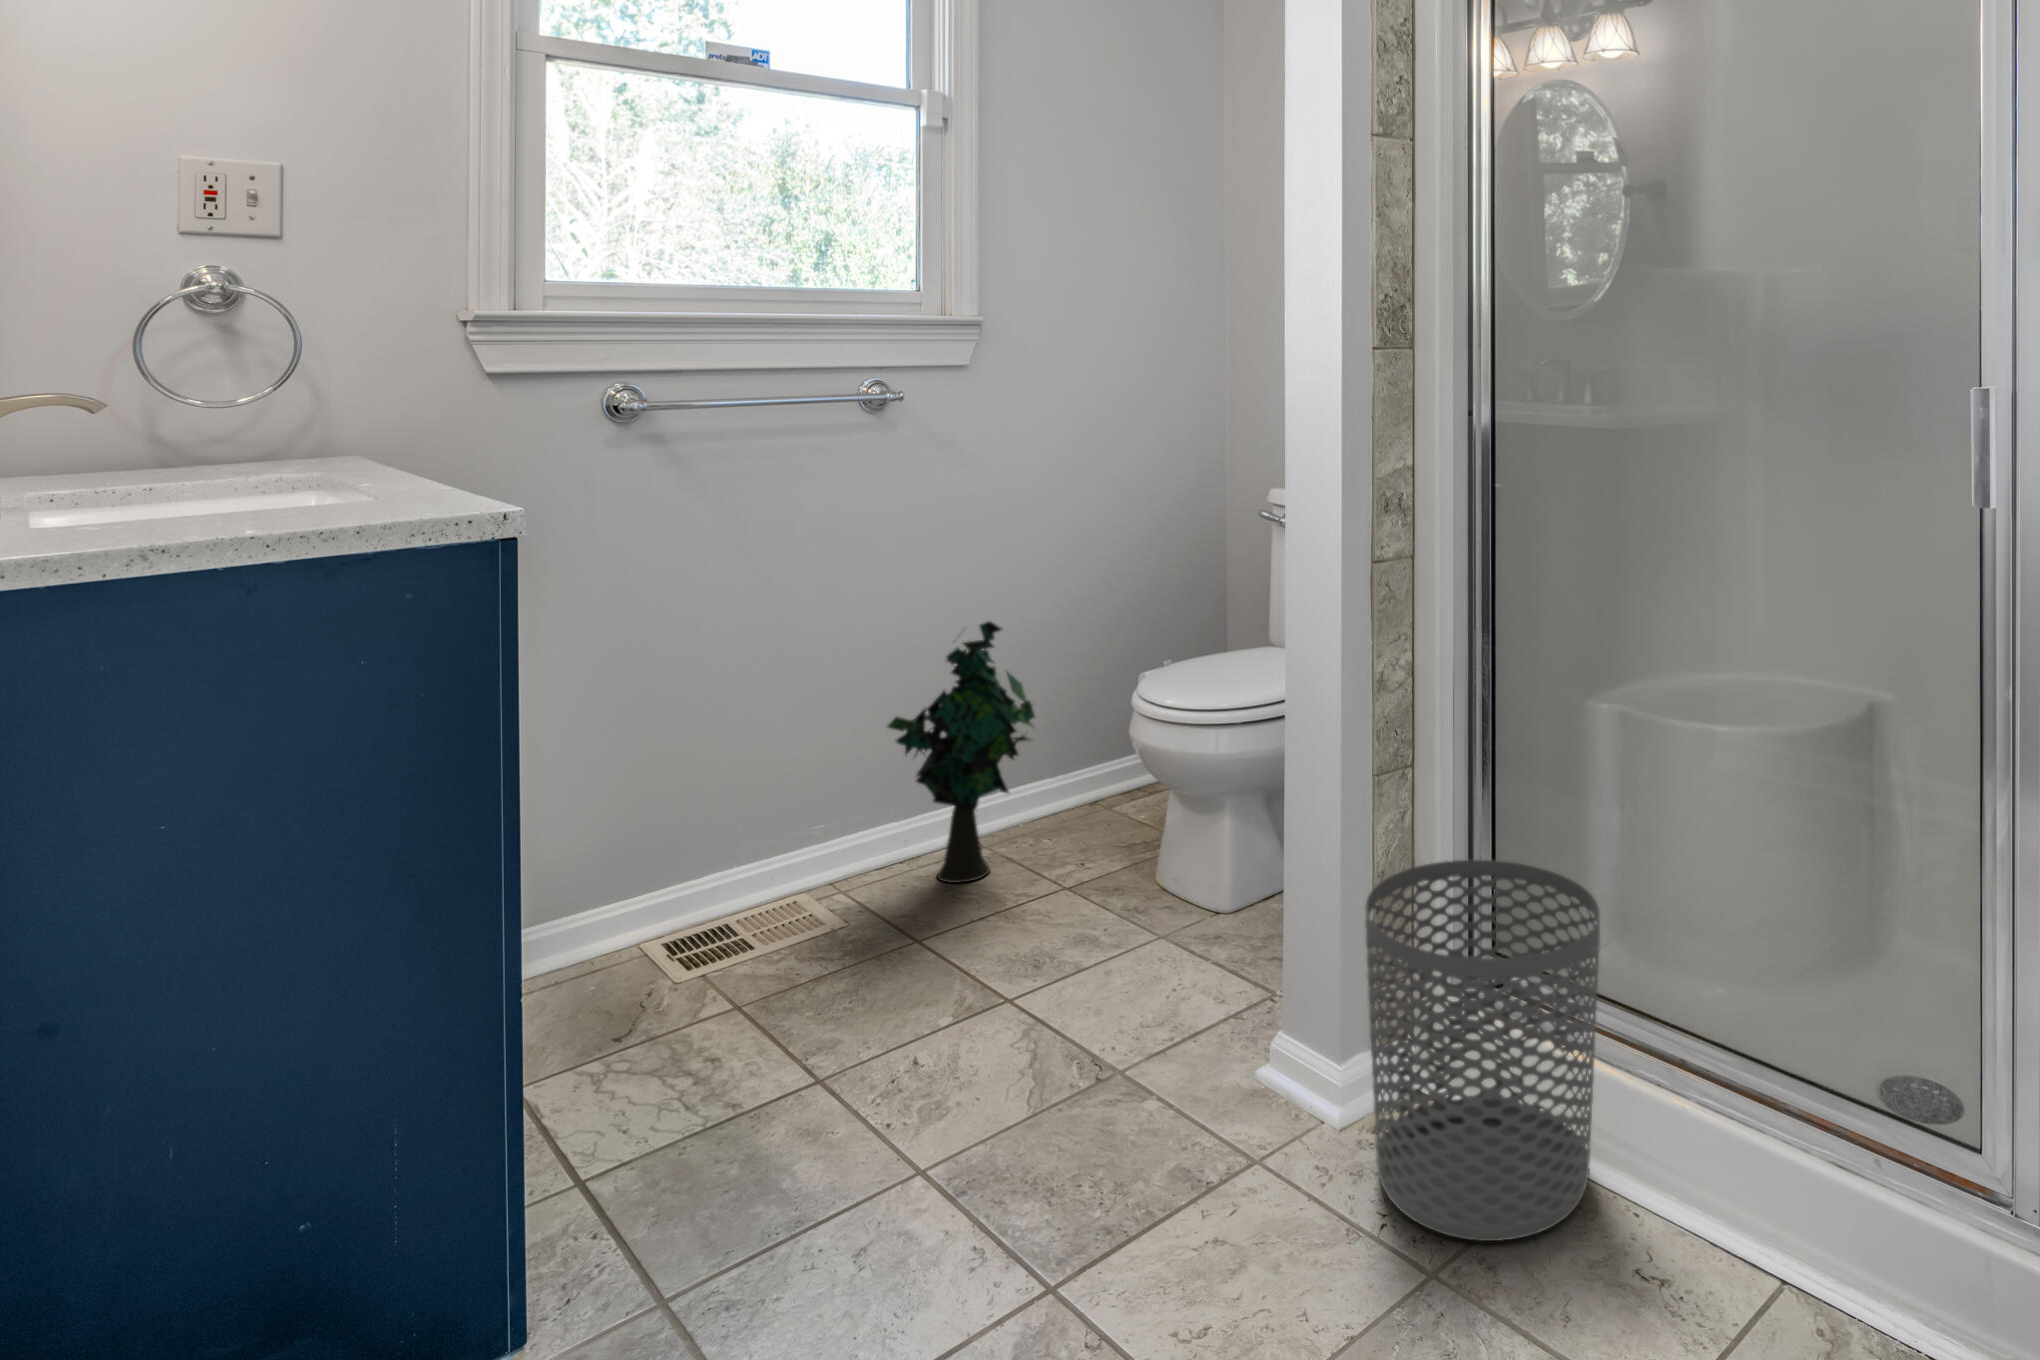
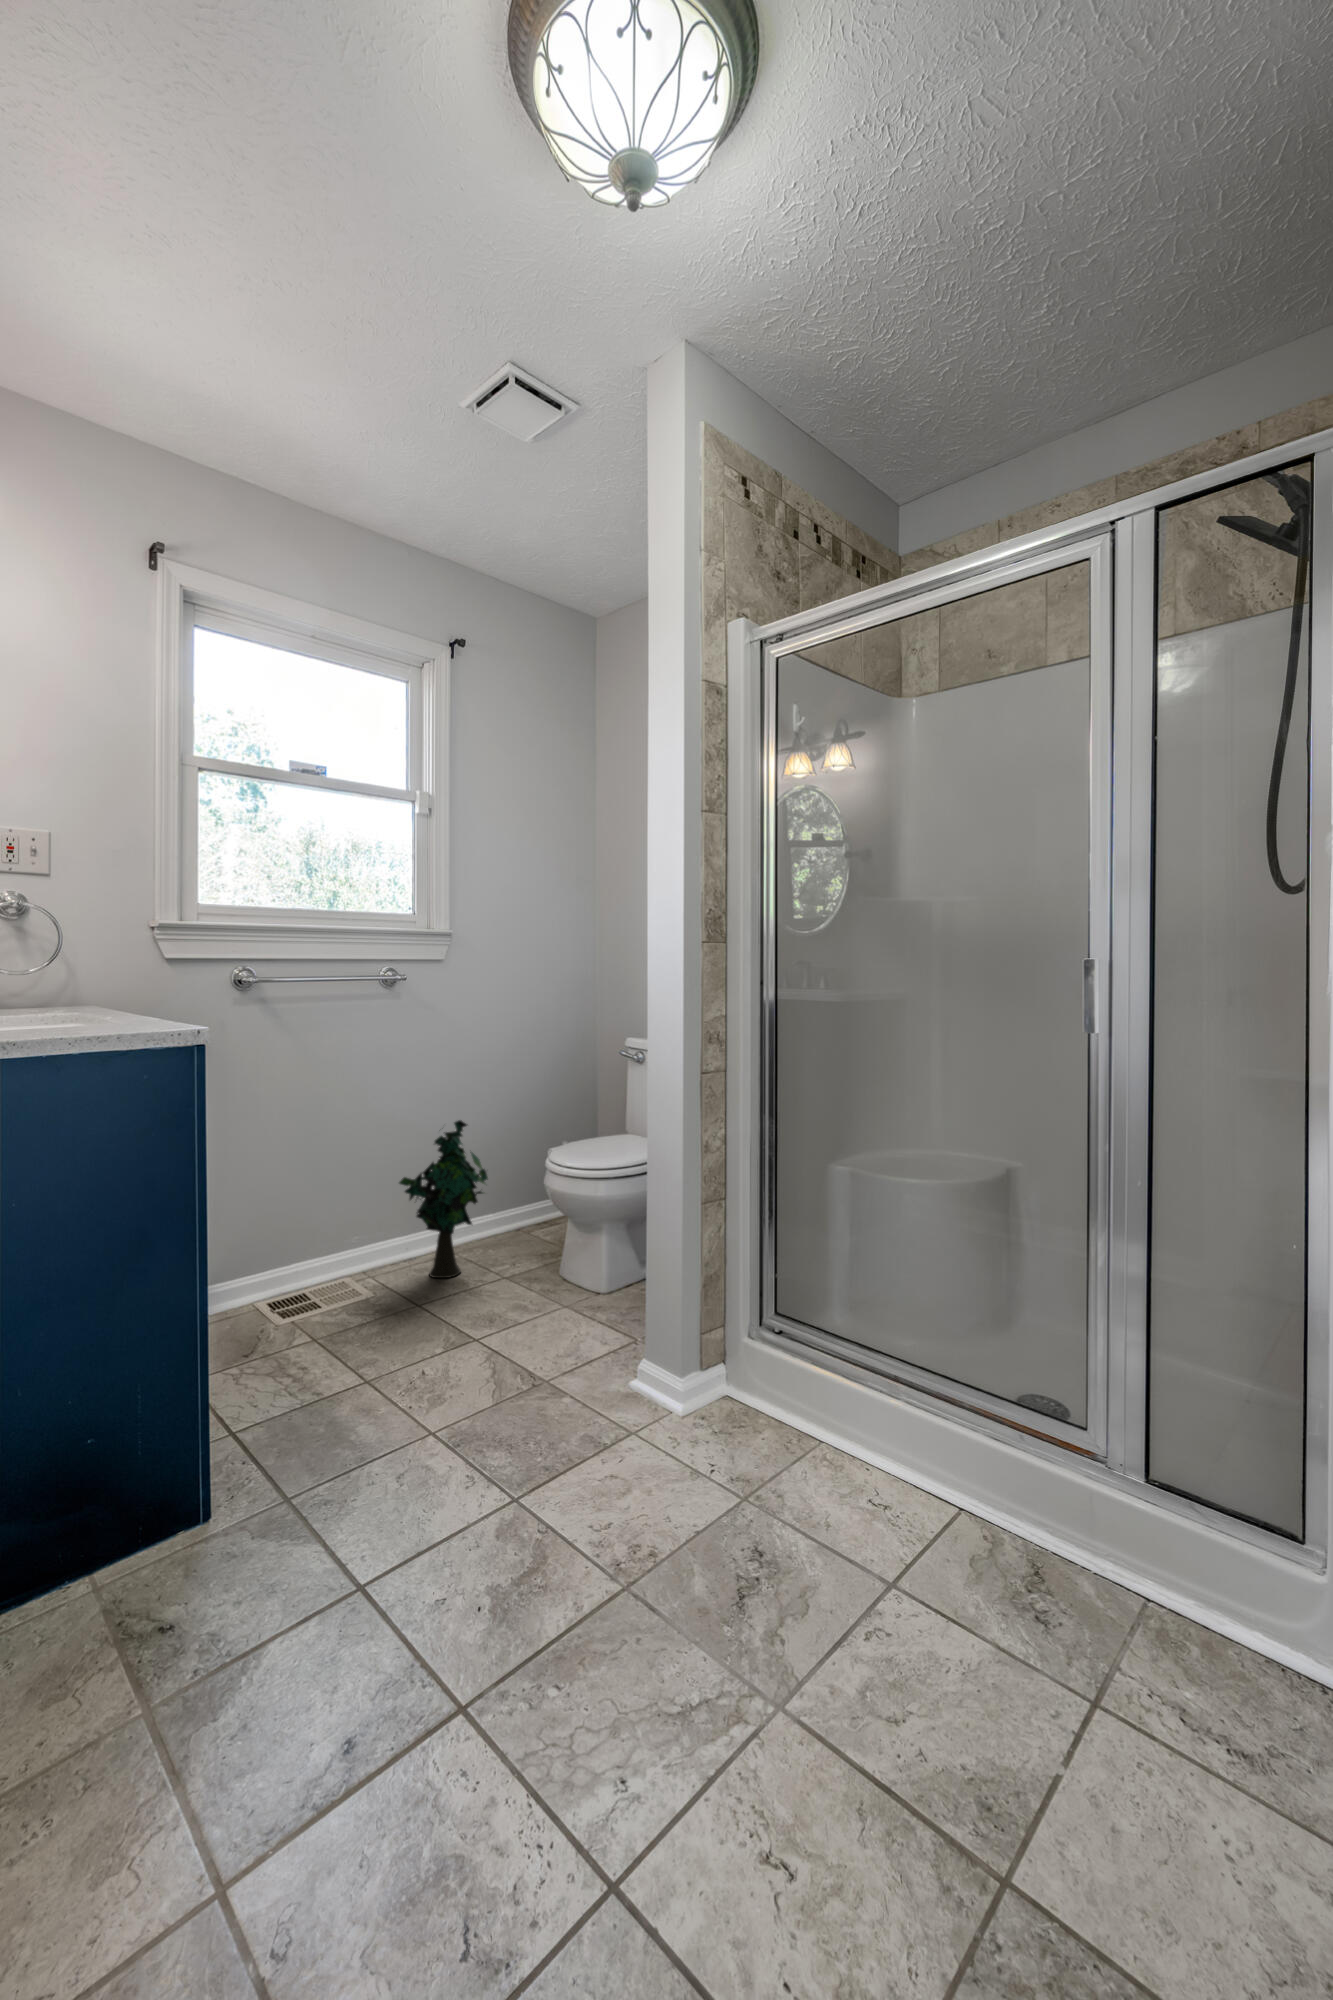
waste bin: present [1365,860,1600,1241] -> none [700,1256,843,1477]

